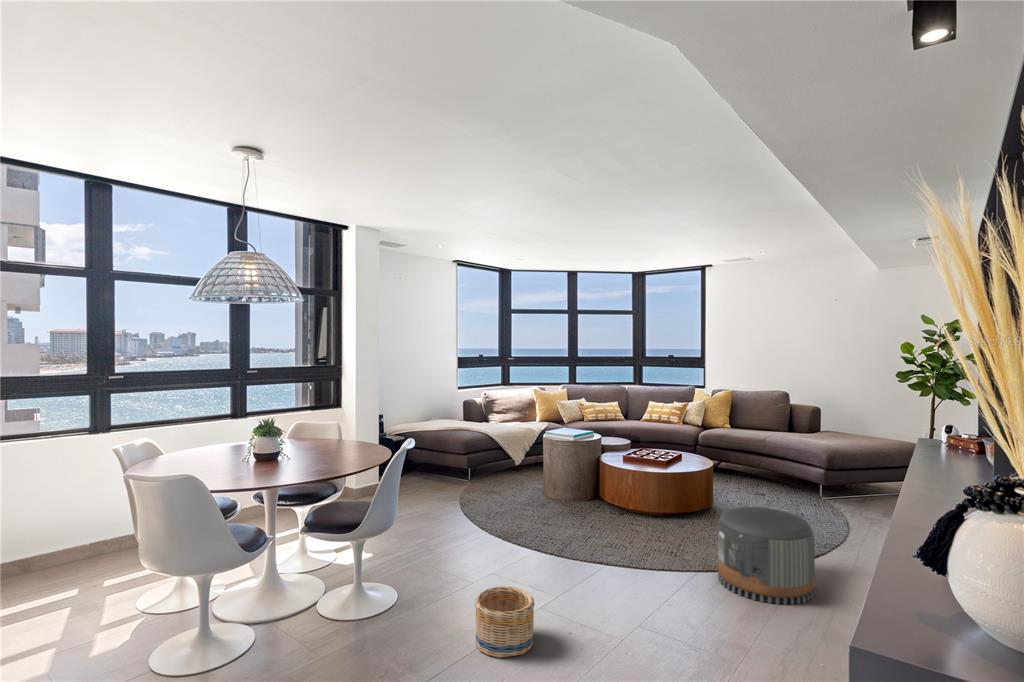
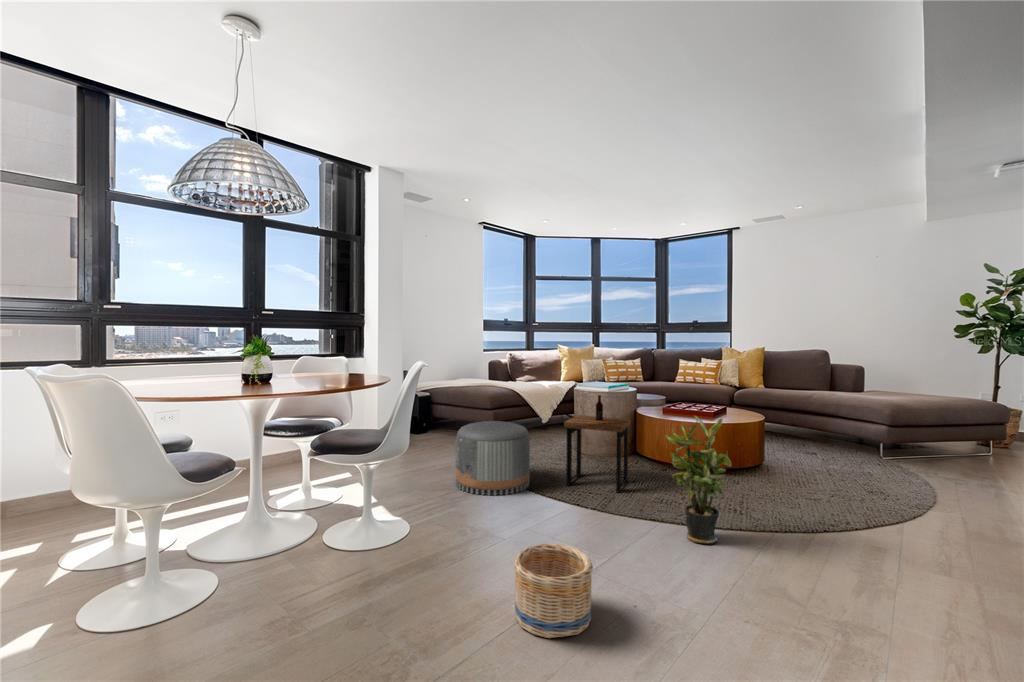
side table: none [528,449,588,538] -> present [564,395,631,493]
potted plant: none [606,474,660,583] -> present [666,416,732,544]
pouf: present [718,507,815,605] -> present [455,421,530,496]

